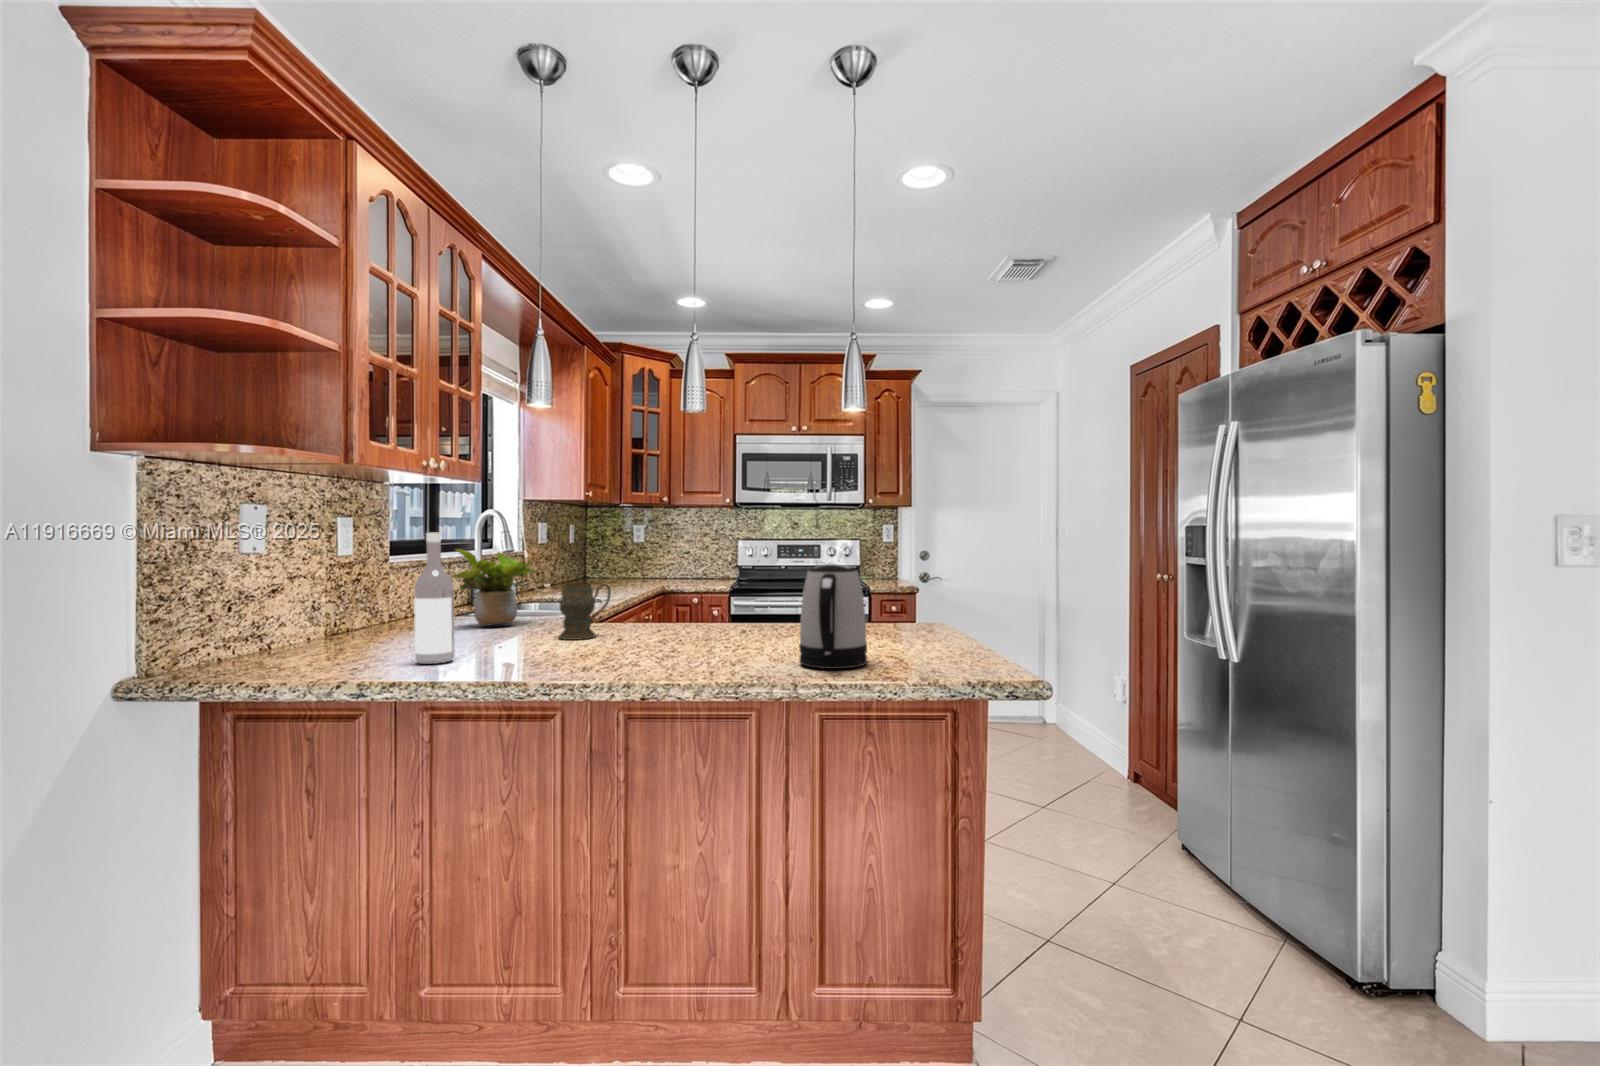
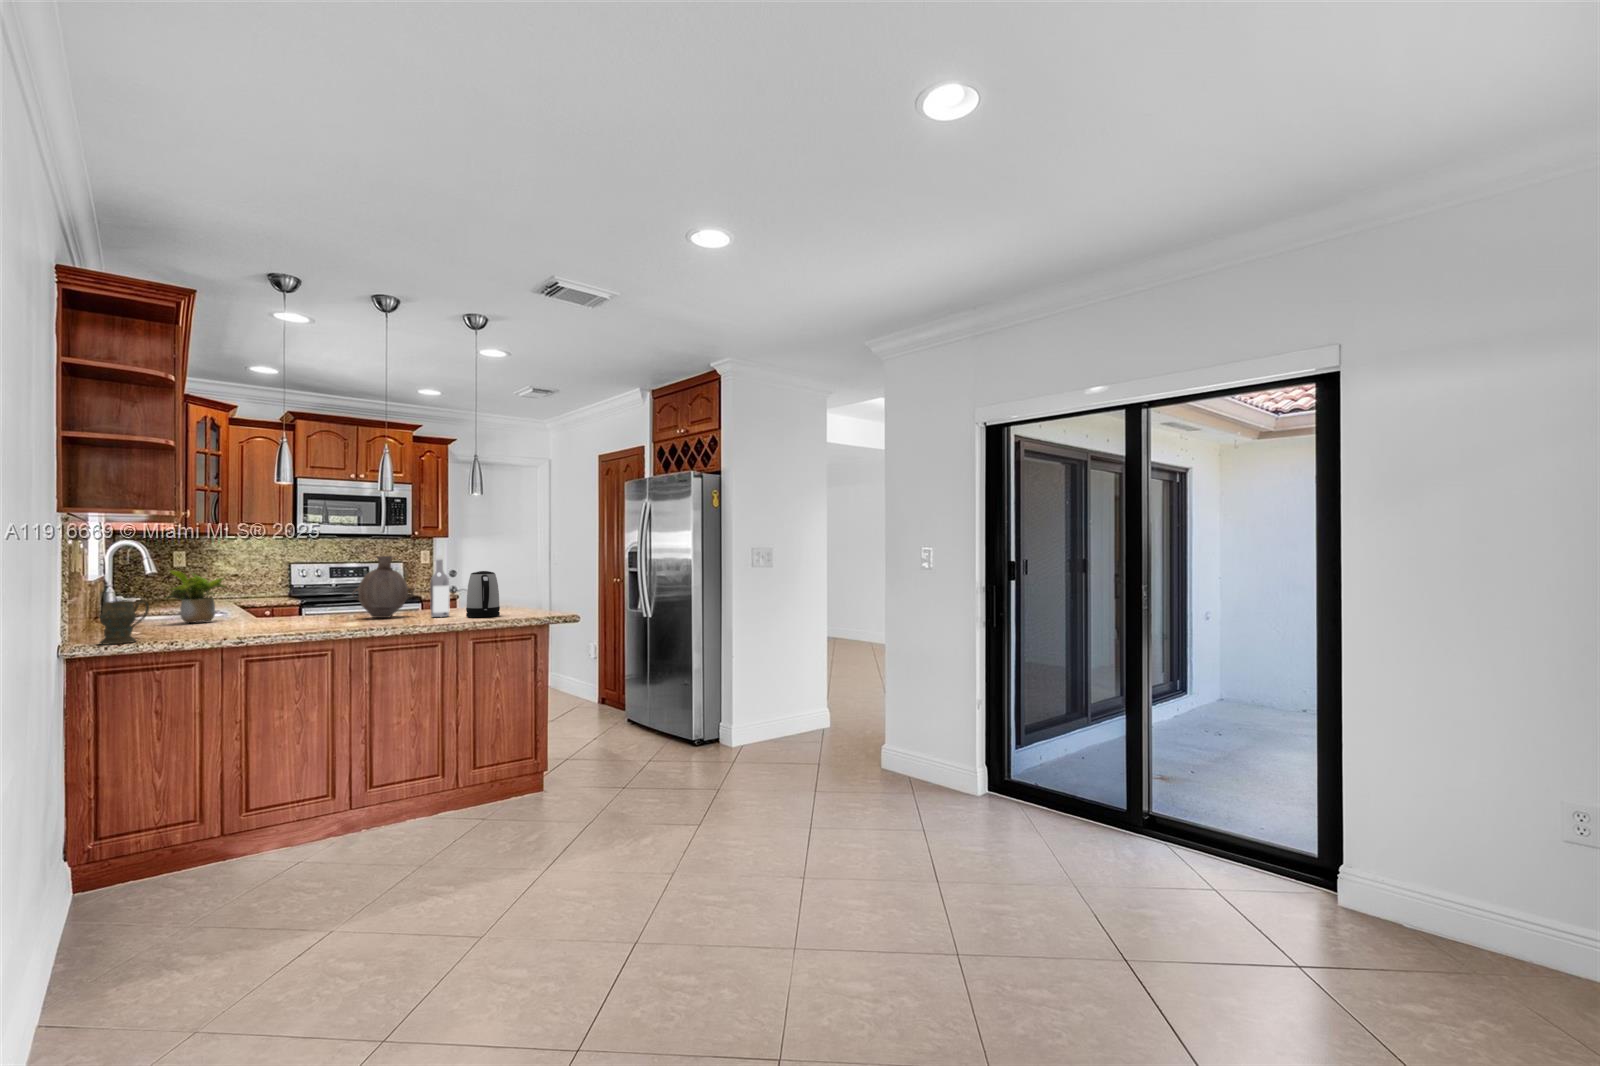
vase: none [643,530,737,645] -> present [352,556,413,618]
wine bottle: present [414,533,455,664] -> present [430,555,449,617]
mug: present [559,583,611,640] -> present [100,601,149,644]

